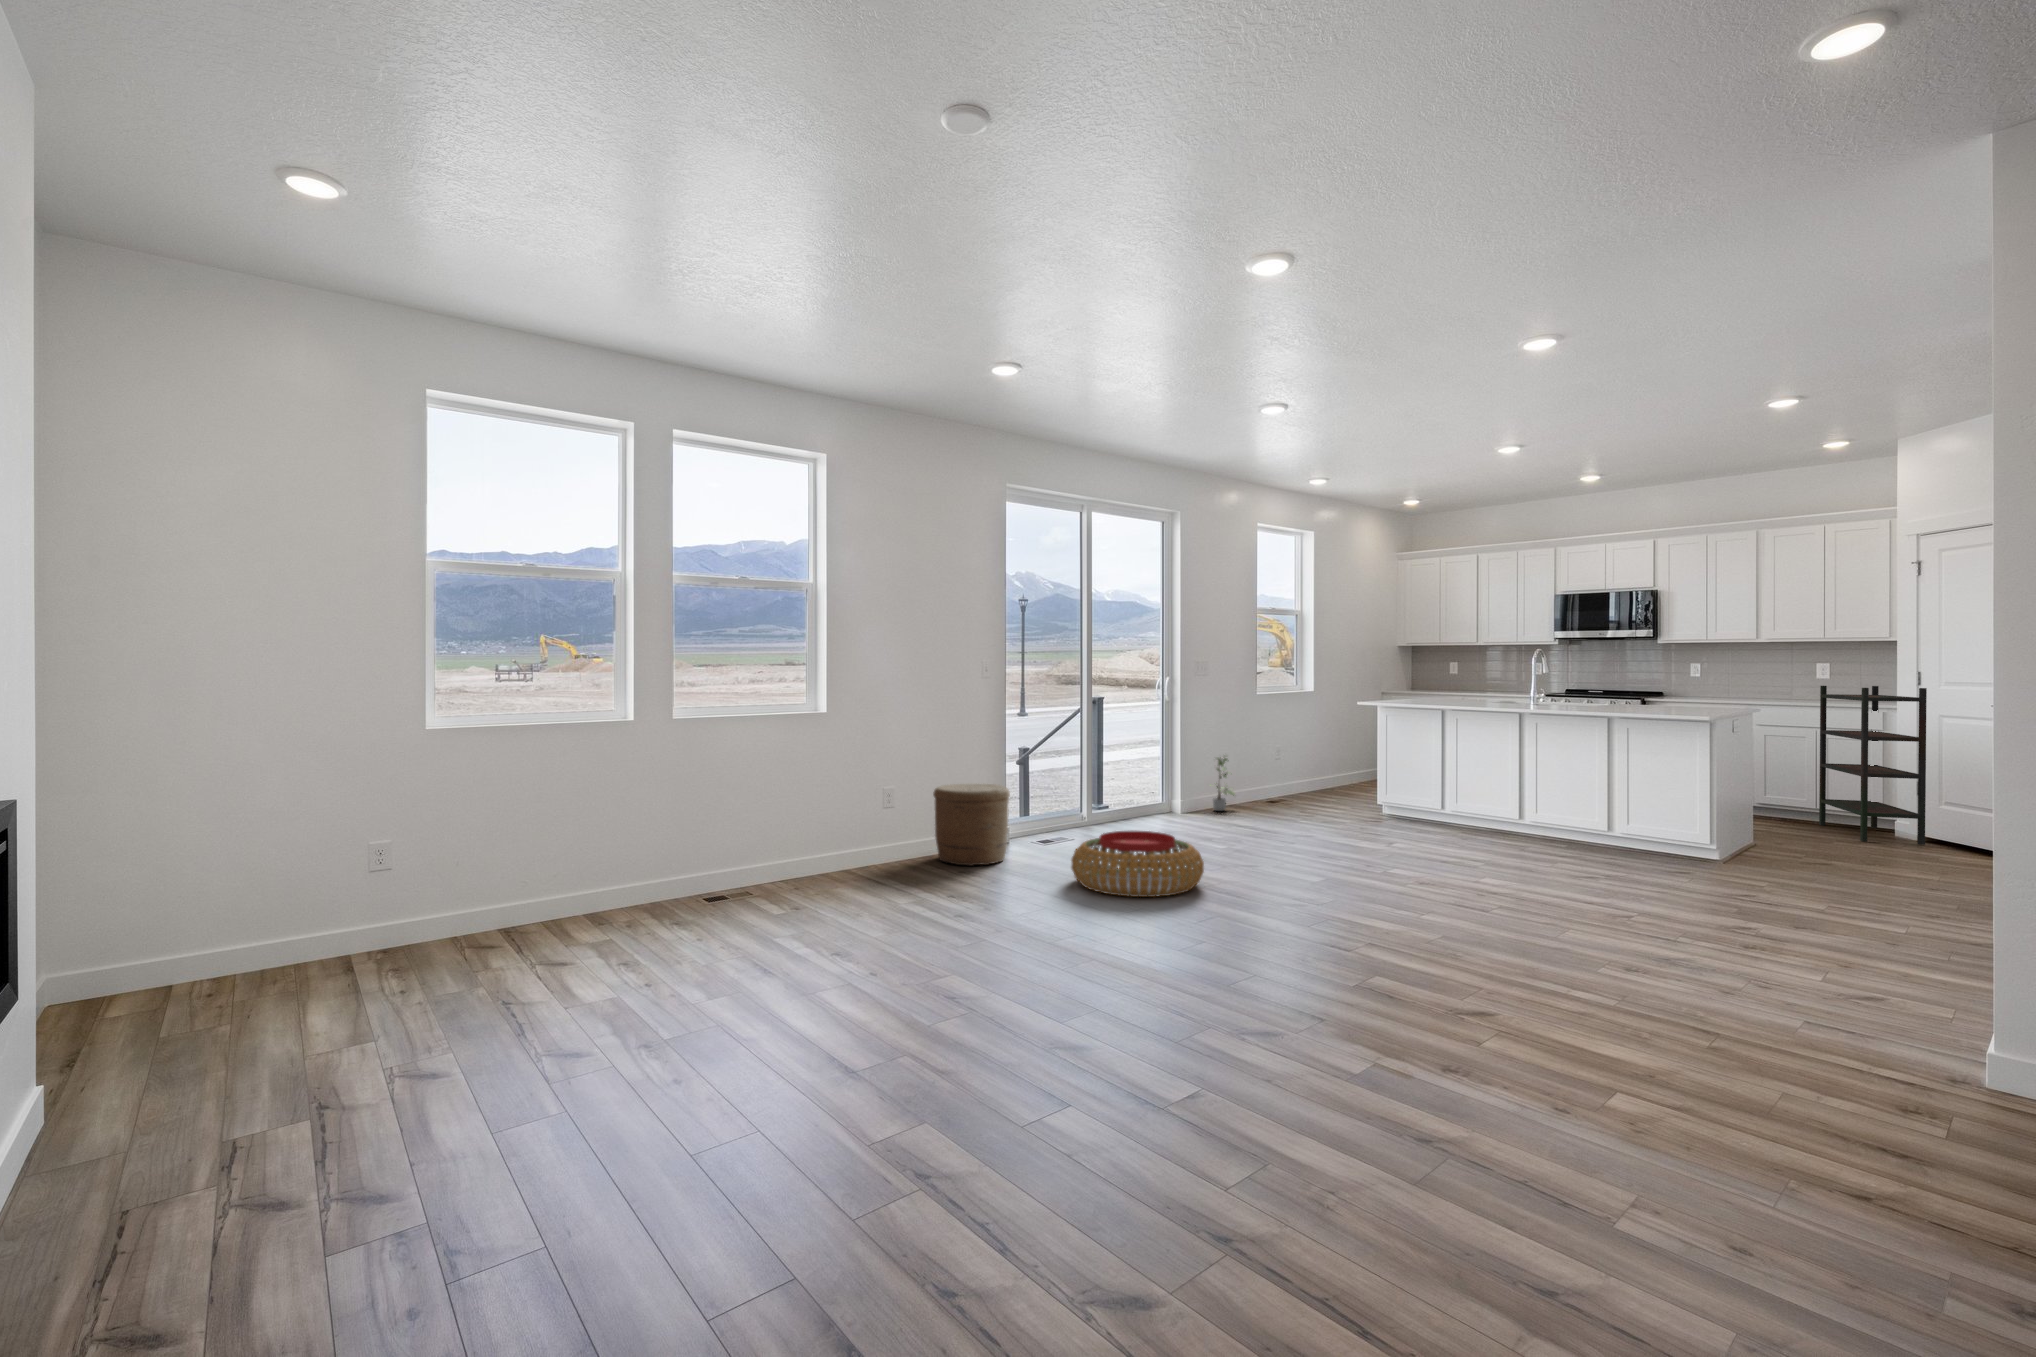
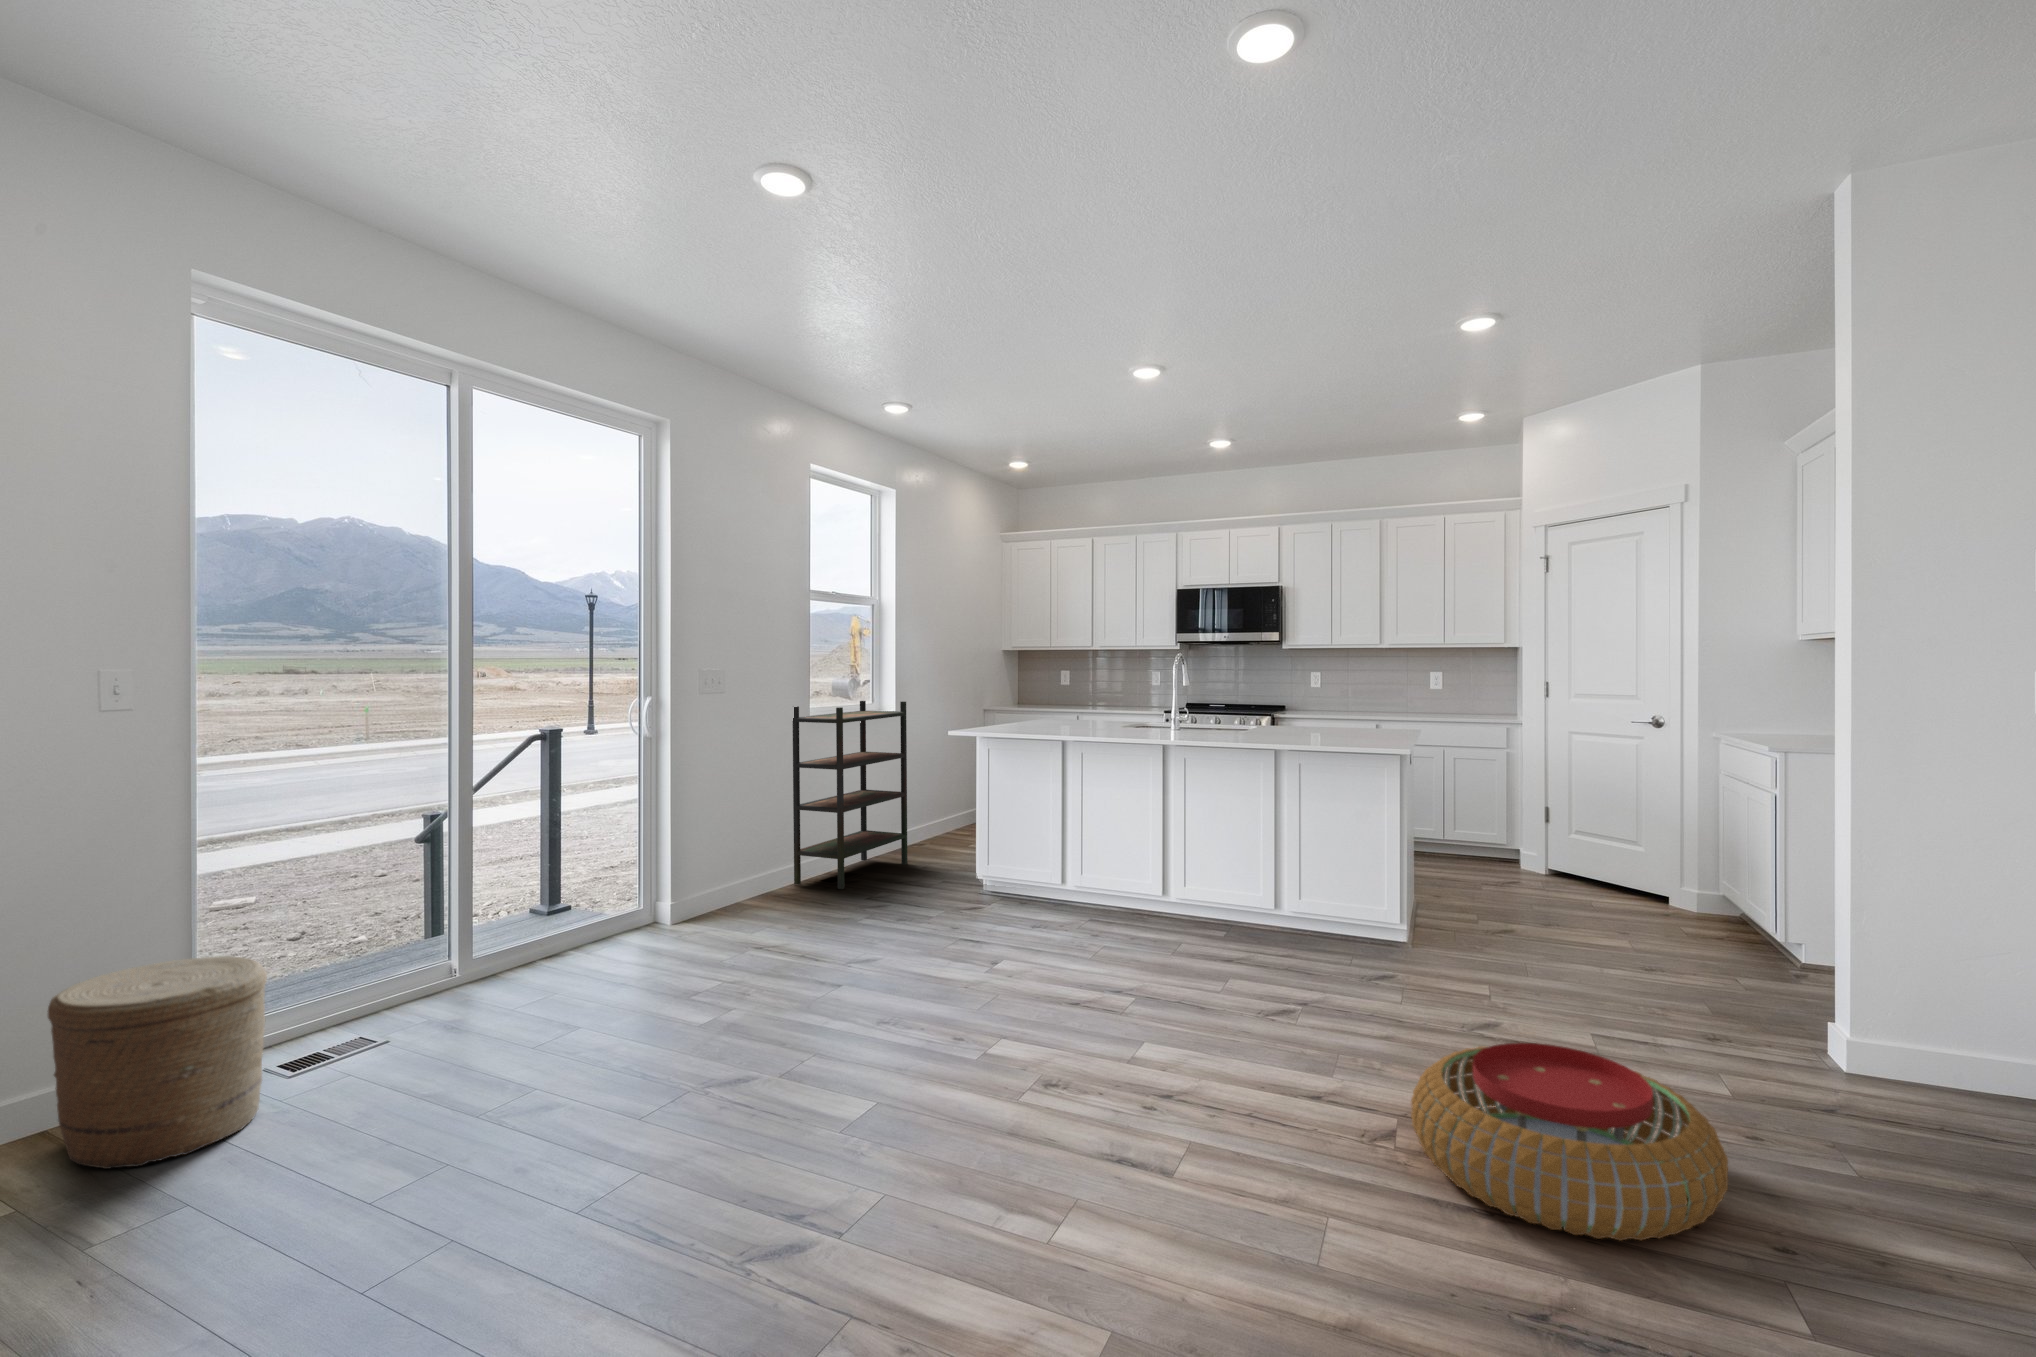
bookshelf: present [1819,686,1927,845] -> present [792,701,908,889]
potted plant: present [1213,757,1234,811] -> none [738,814,783,903]
pouf: present [1071,831,1204,897] -> present [1411,1043,1728,1241]

